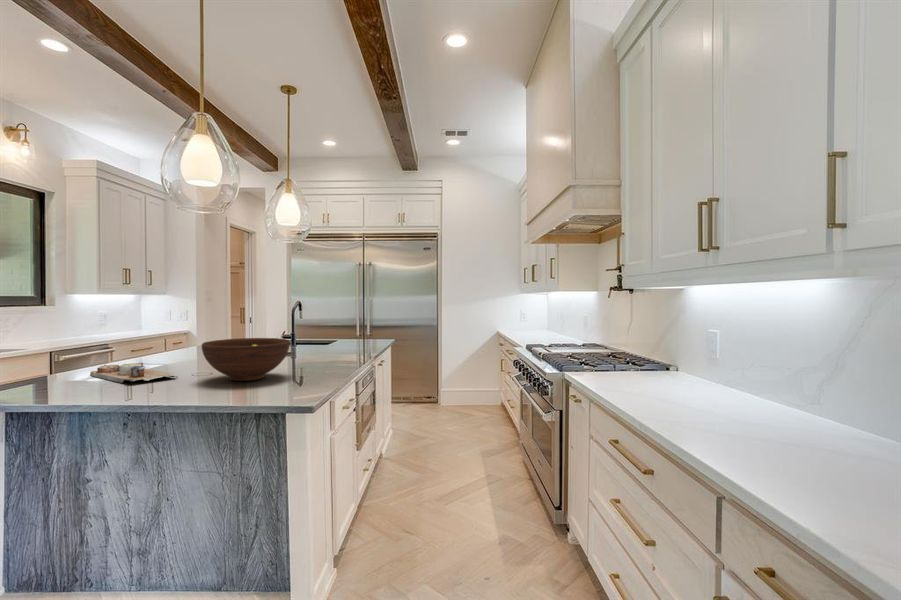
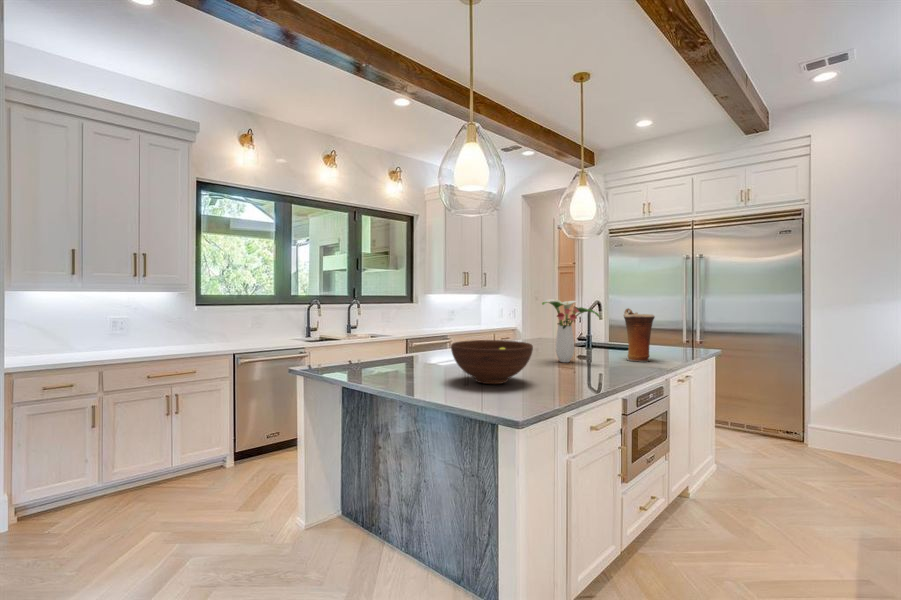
flower arrangement: none [273,298,326,356] -> present [542,299,599,362]
vase: none [338,305,363,350] -> present [624,308,655,361]
cutting board: present [90,363,178,383] -> none [392,355,441,373]

